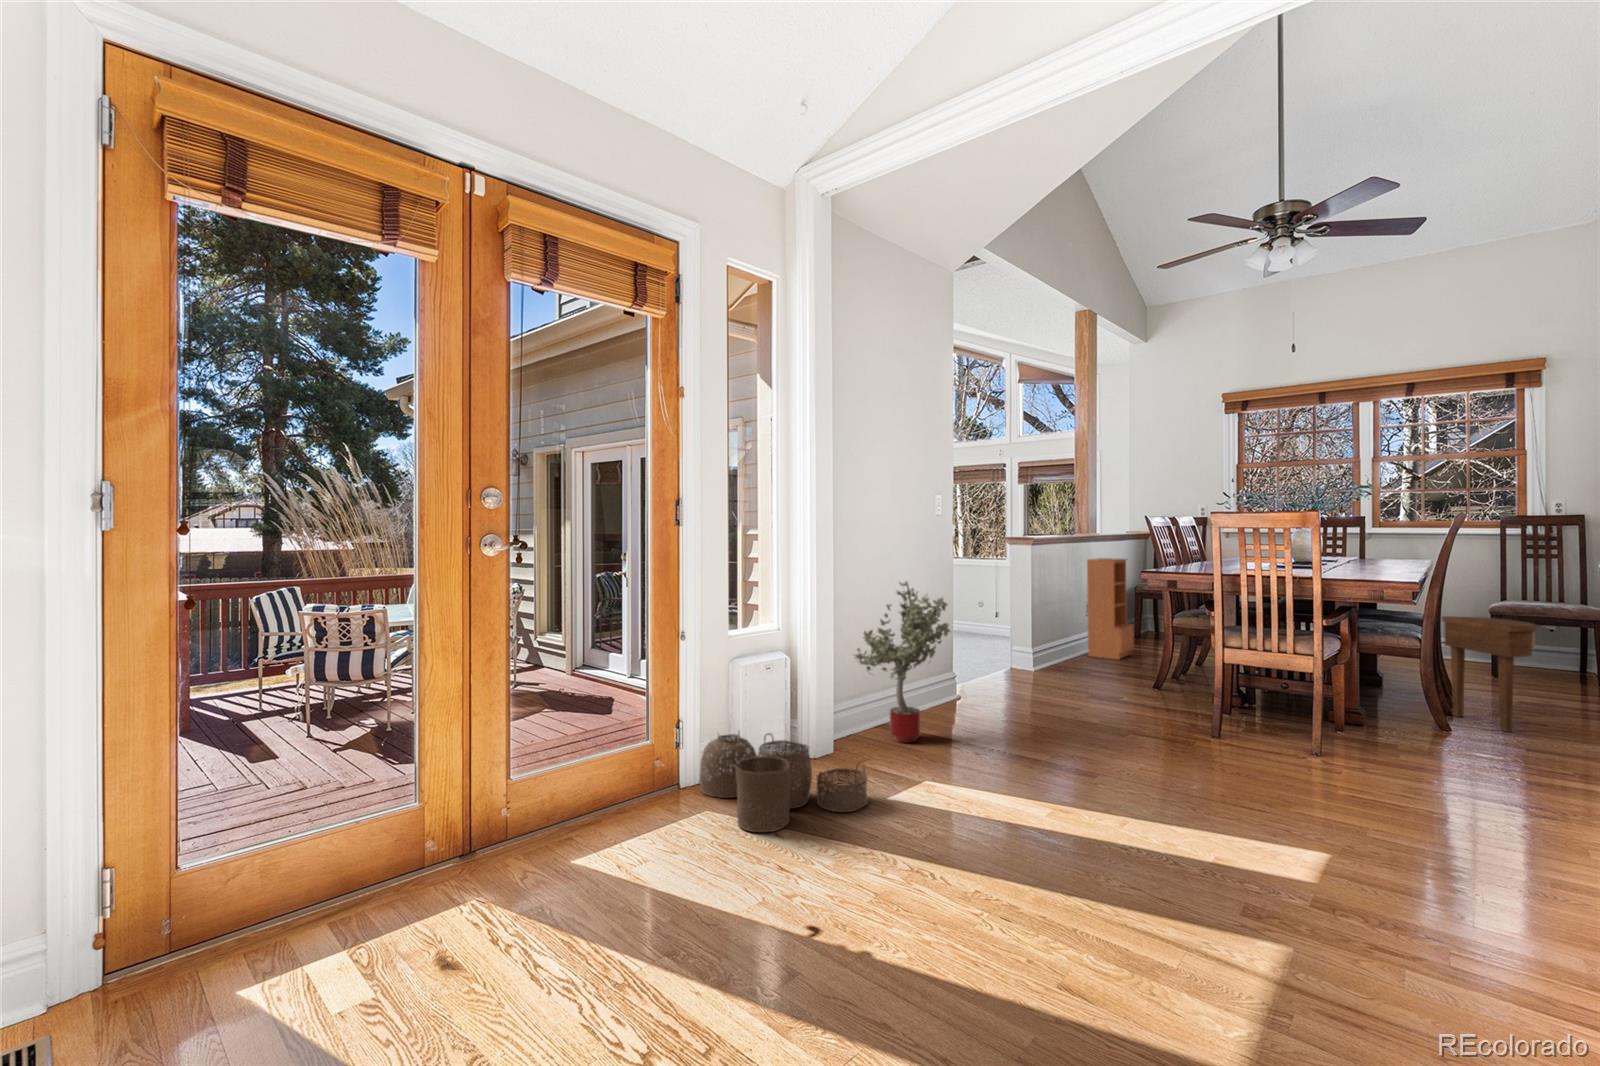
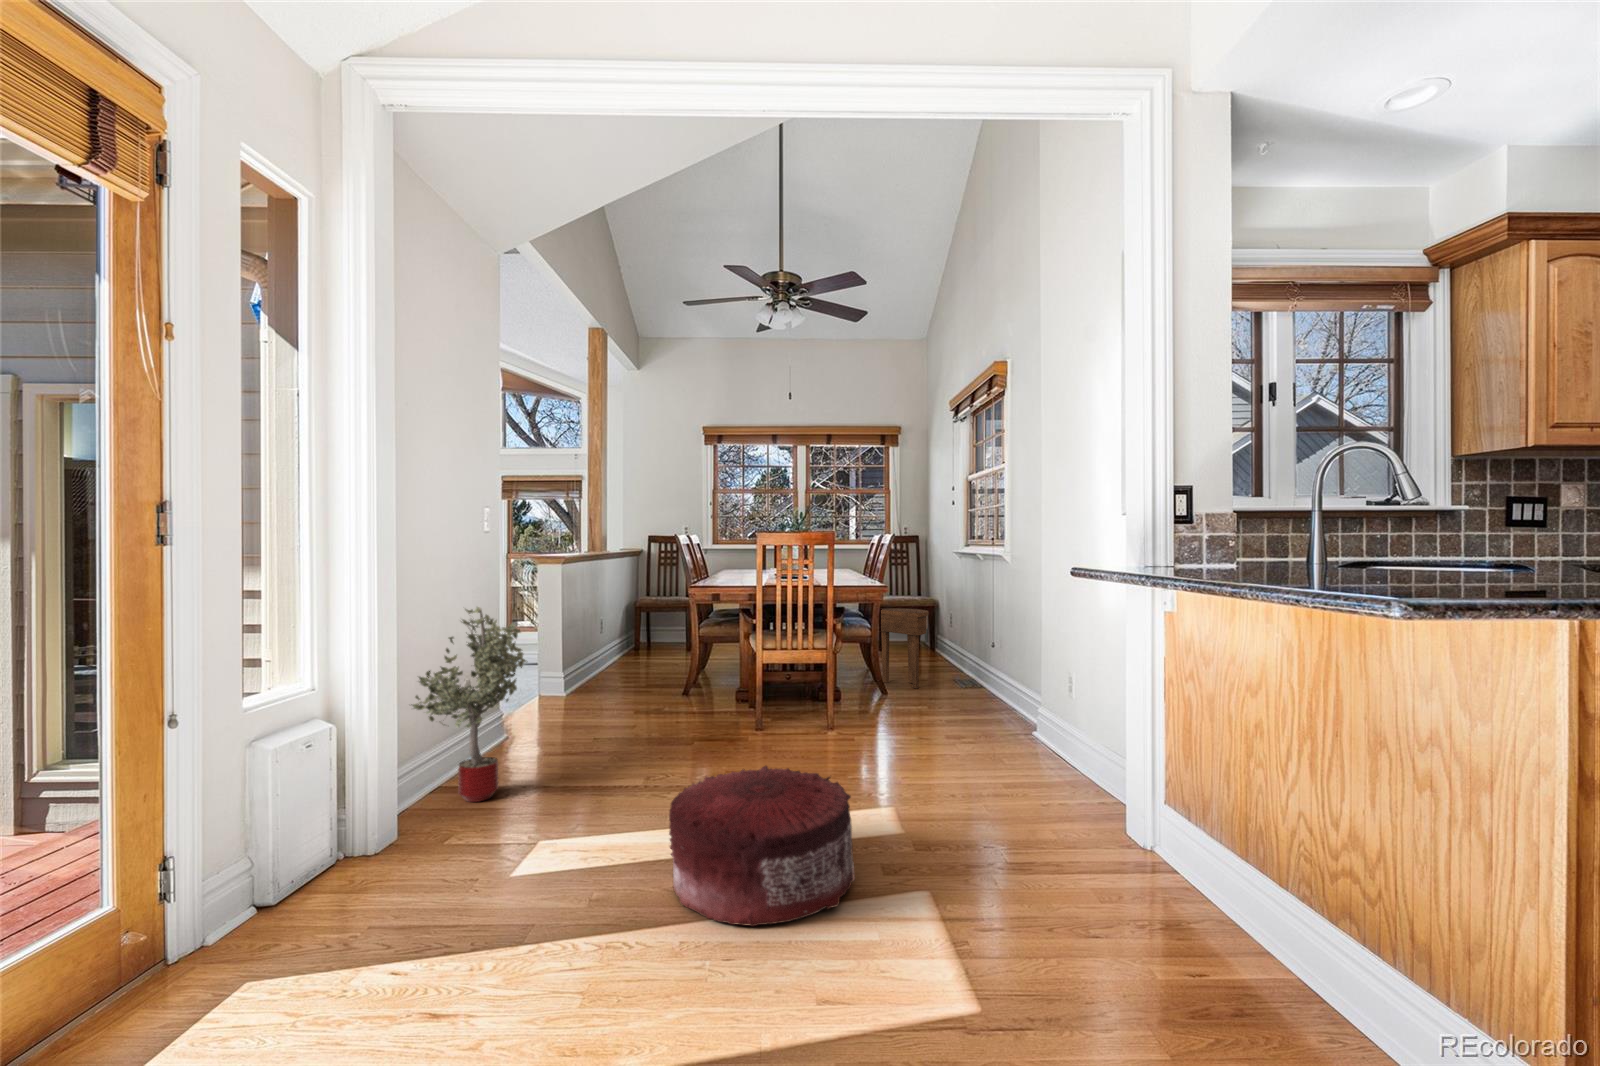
bookcase: present [1087,558,1134,660] -> none [603,574,643,672]
woven basket: present [700,733,868,832] -> none [201,833,491,985]
pouf: none [990,755,1196,916] -> present [669,766,855,926]

